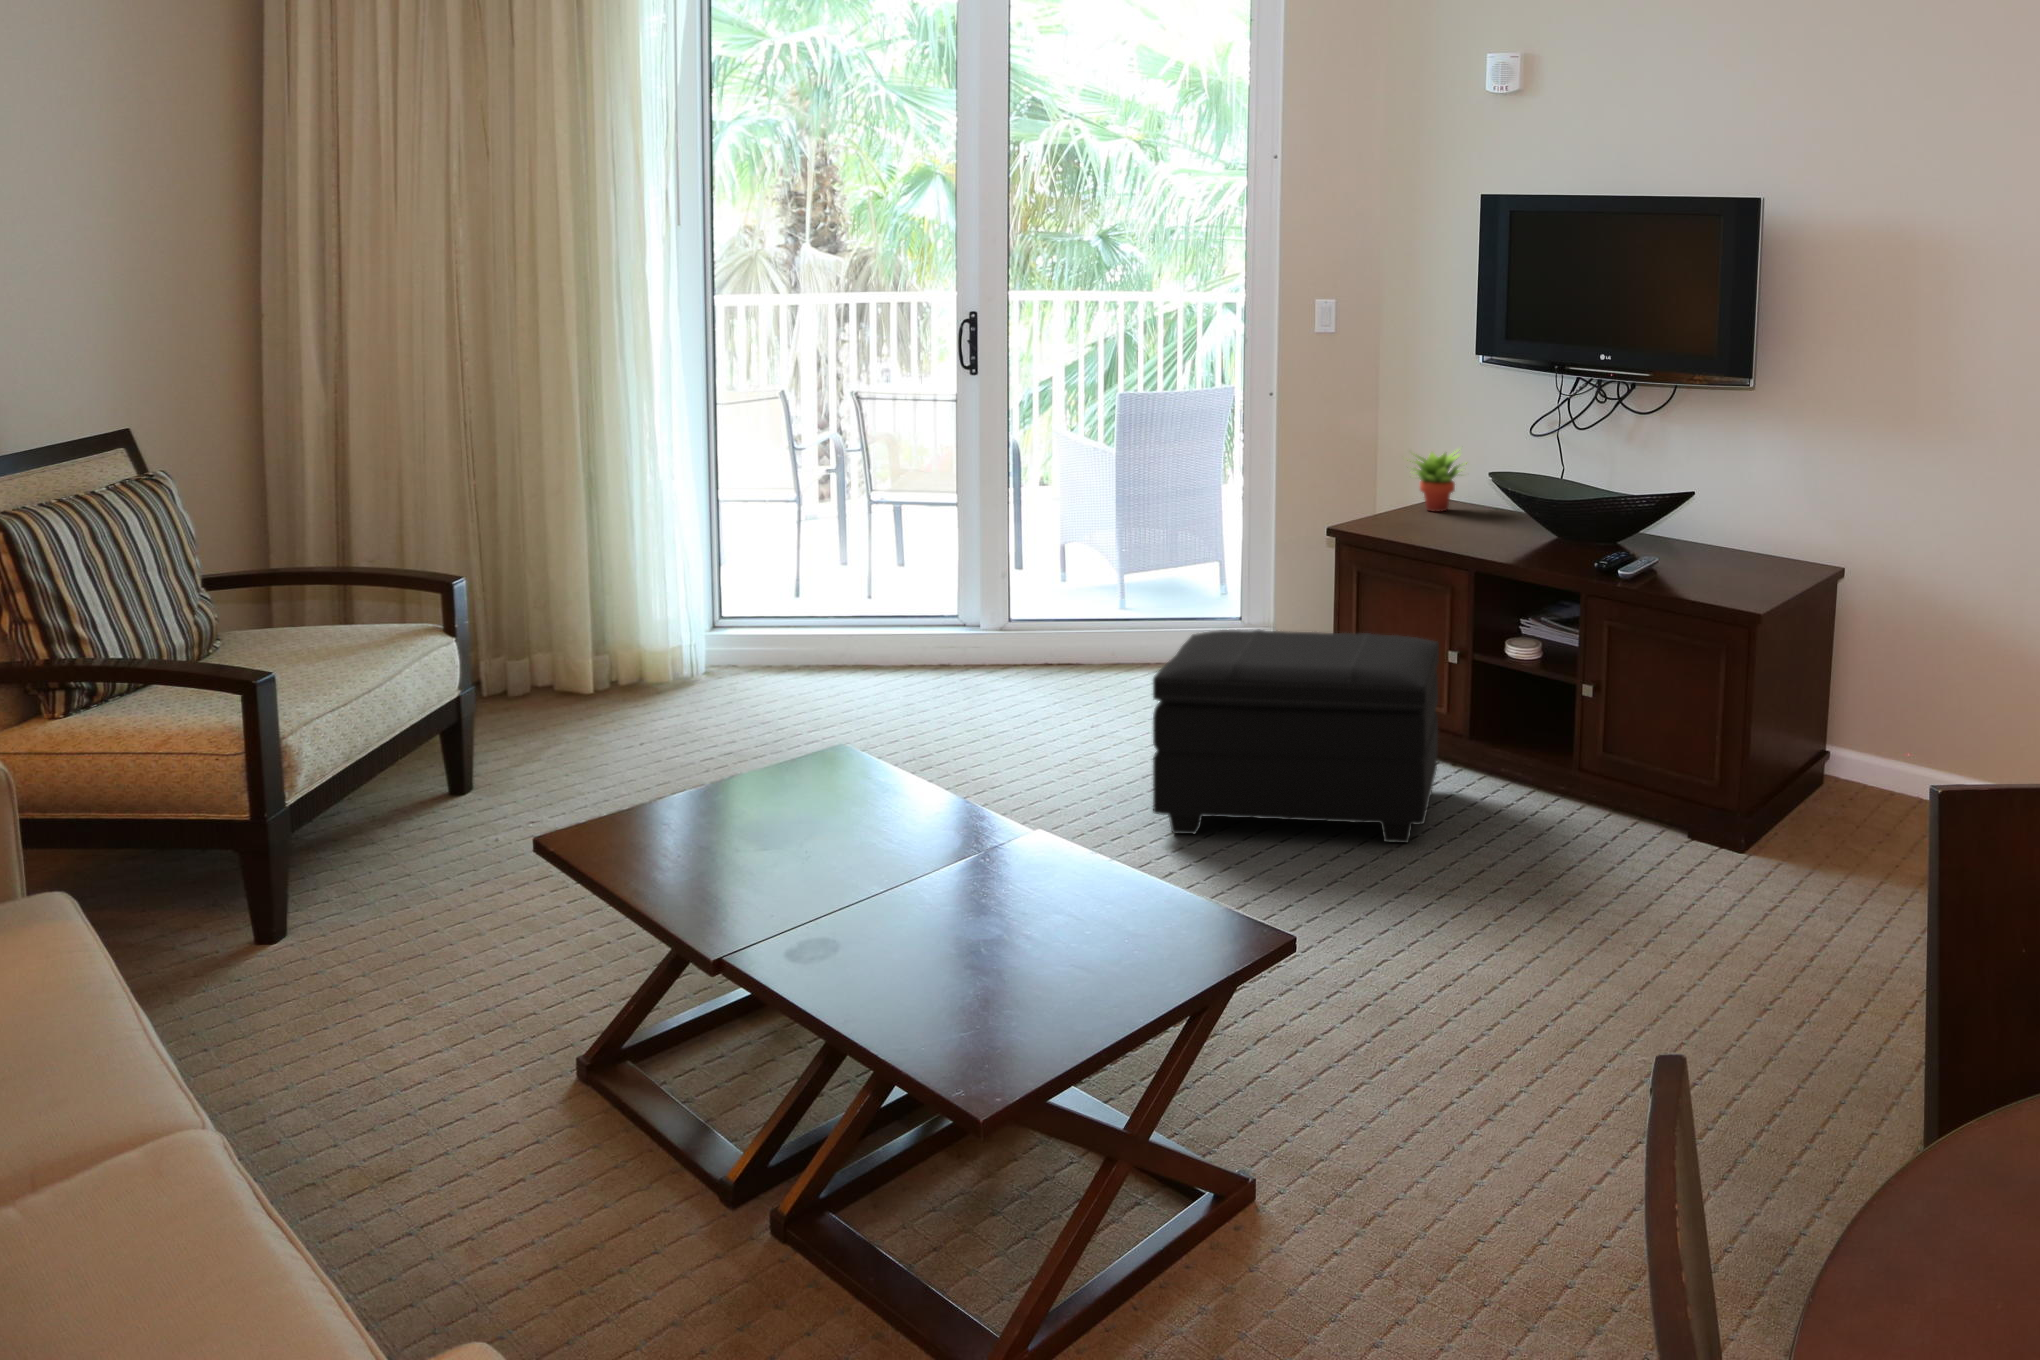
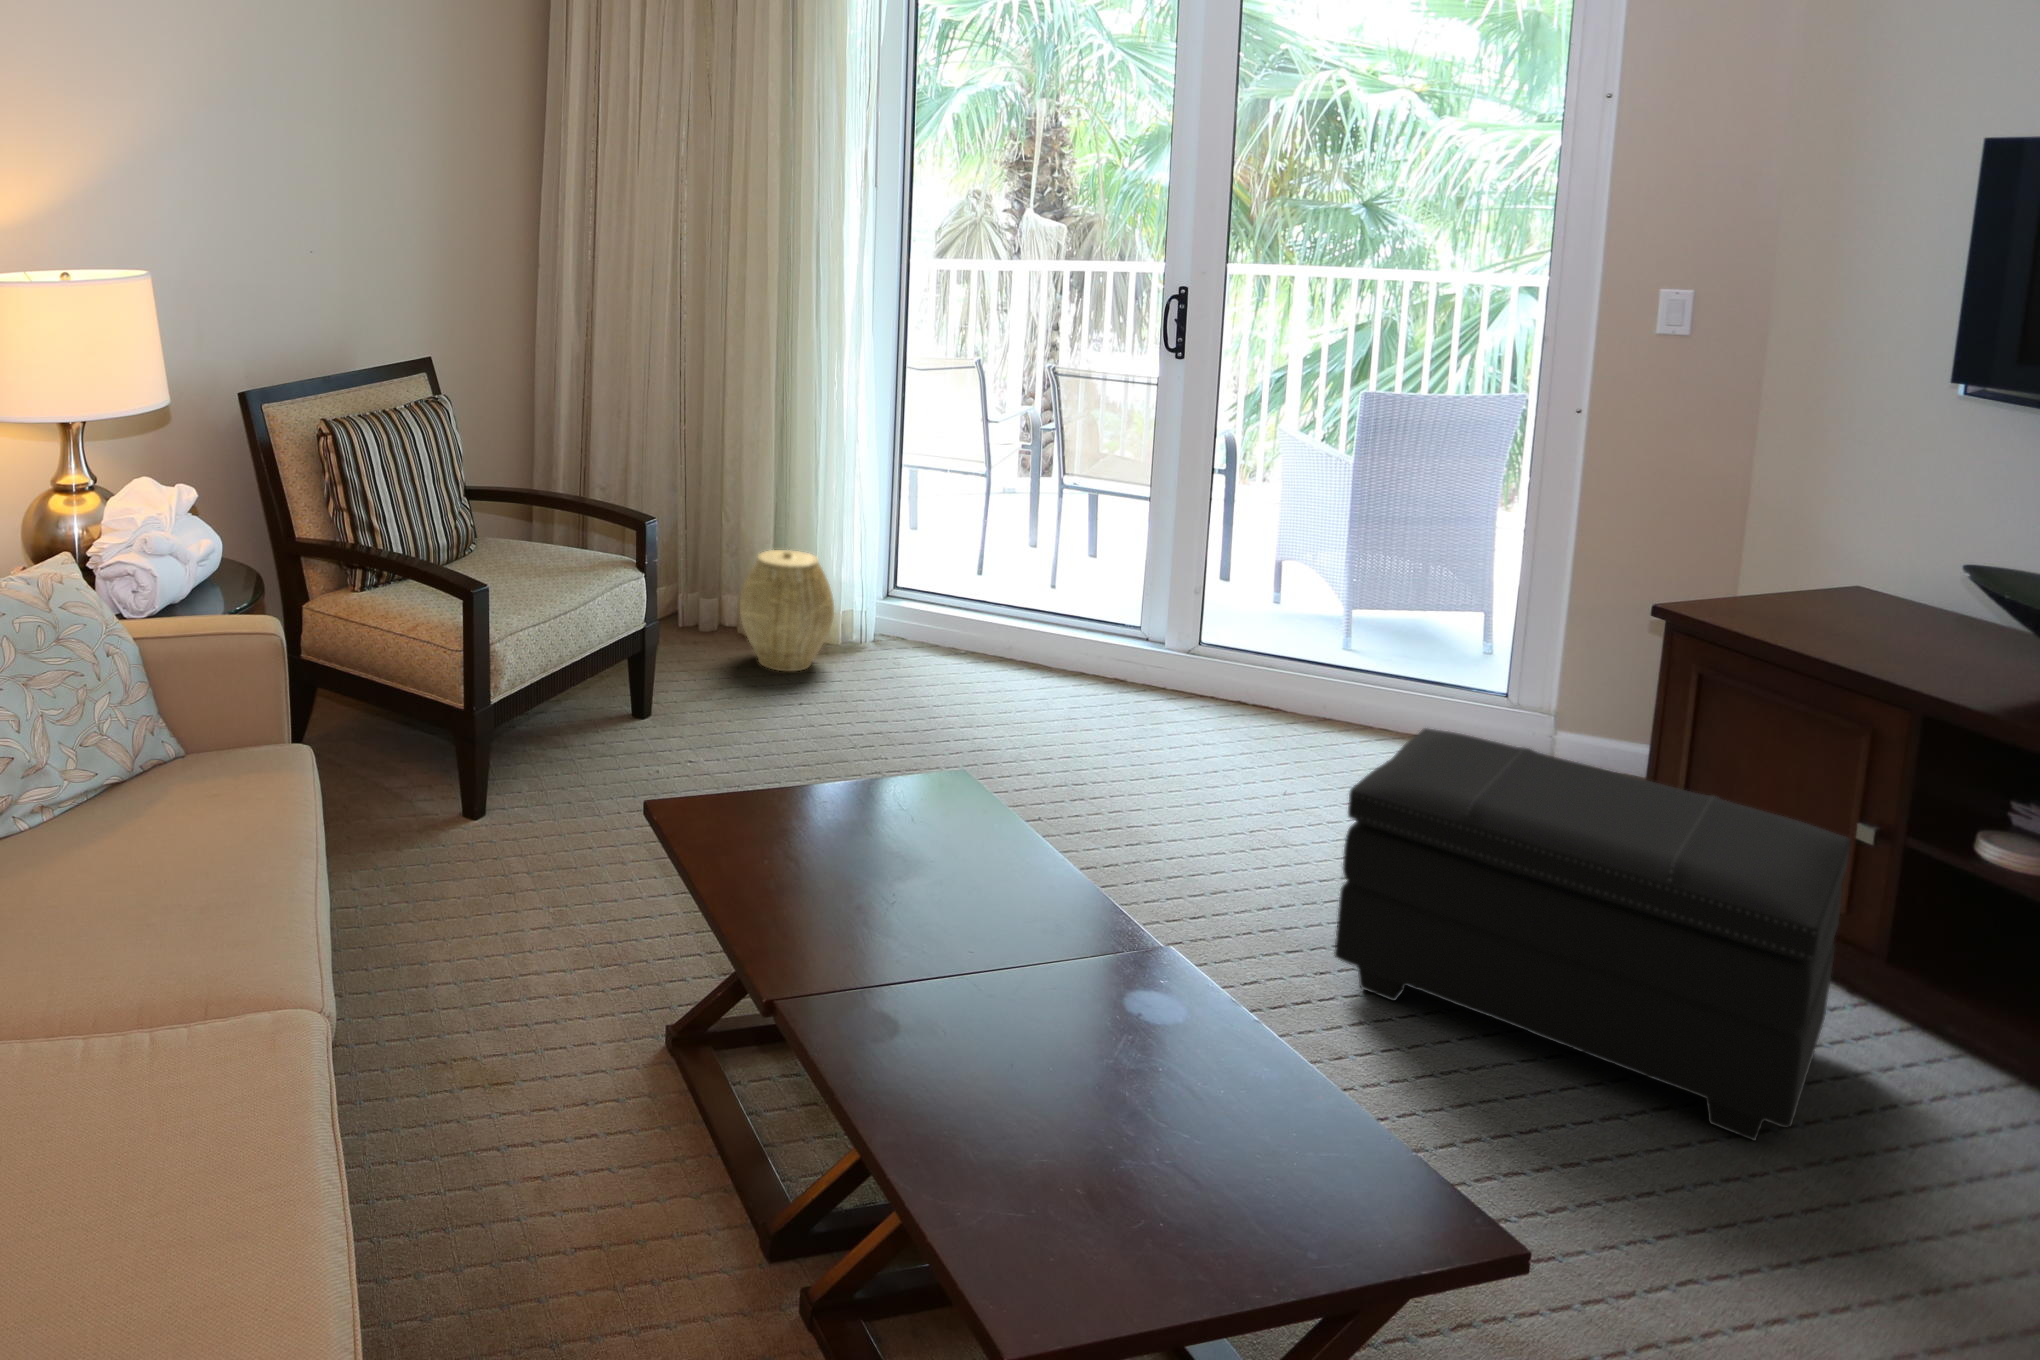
succulent plant: present [1414,452,1468,511] -> none [1805,527,1941,624]
woven basket: none [541,610,652,740] -> present [740,550,834,671]

